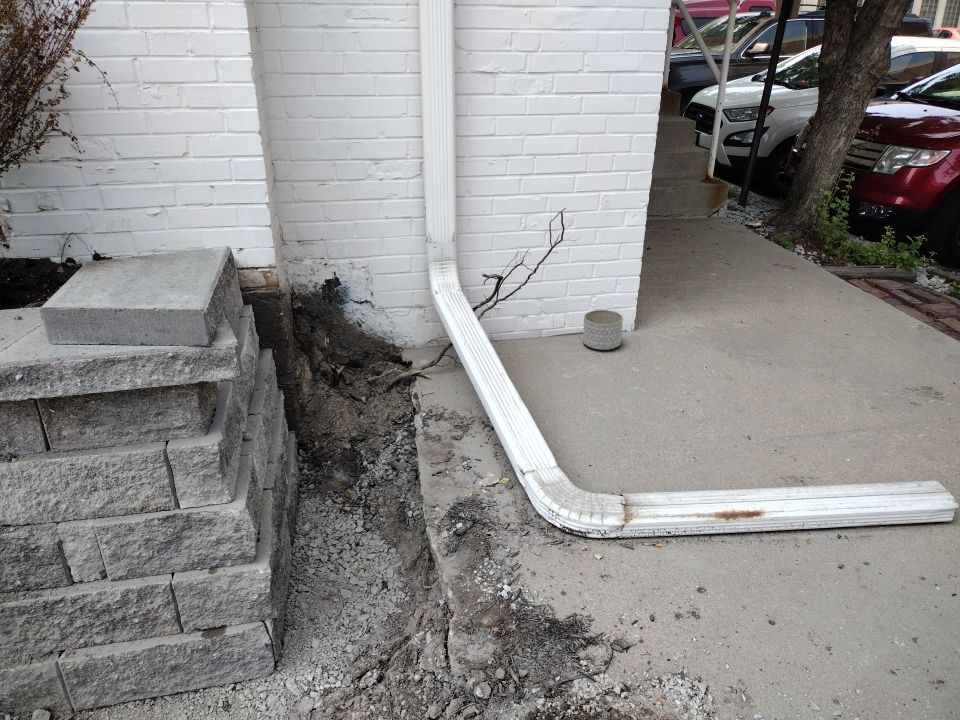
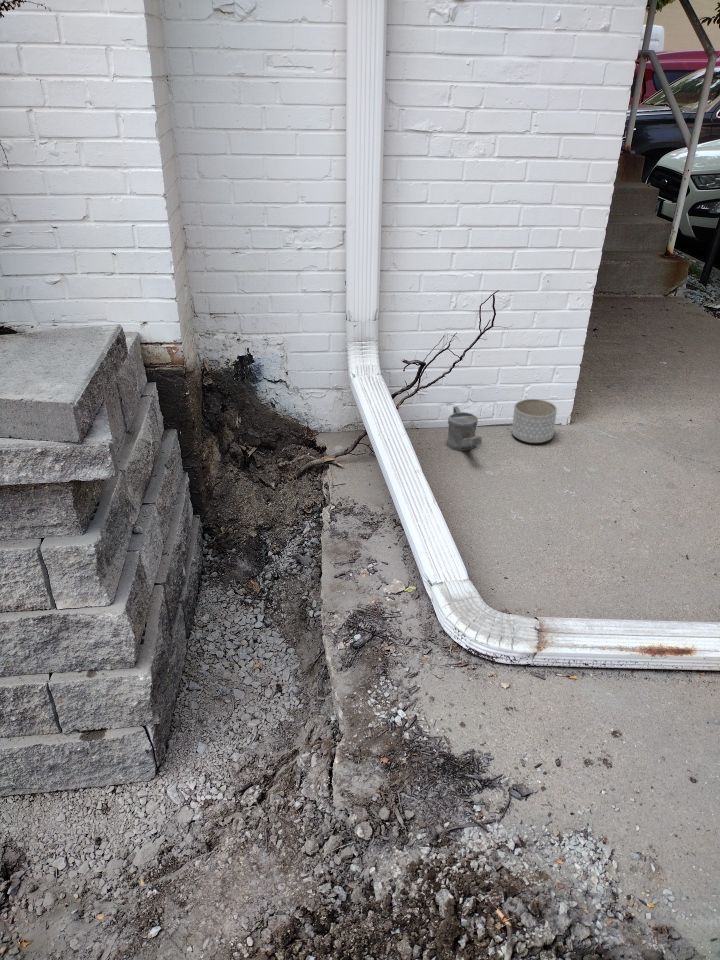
watering can: none [524,320,557,360] -> present [447,406,482,451]

